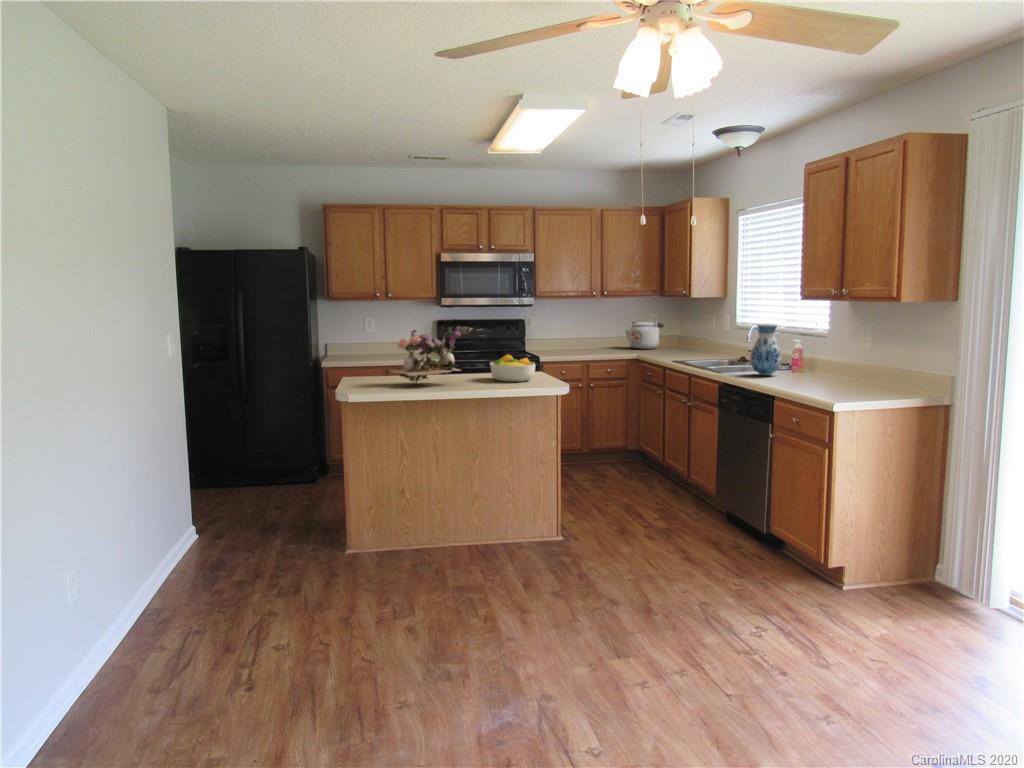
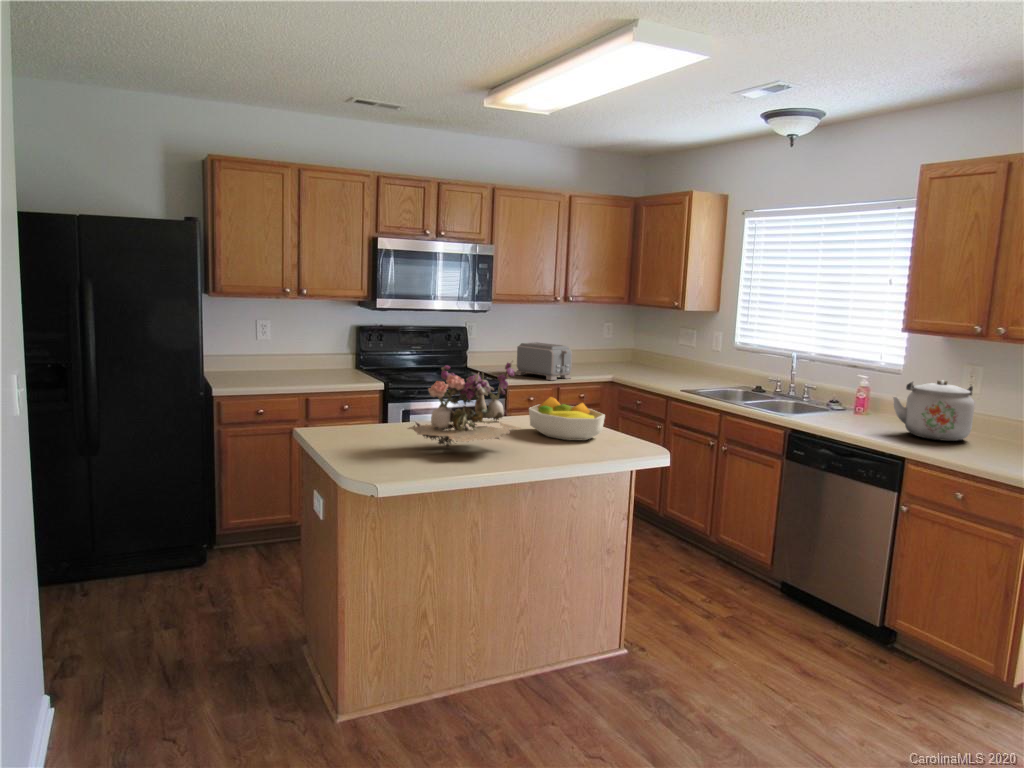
kettle: present [625,320,664,349] -> present [893,380,974,441]
vase: present [751,323,782,375] -> none [827,358,866,422]
toaster: none [557,328,598,356] -> present [515,342,572,380]

